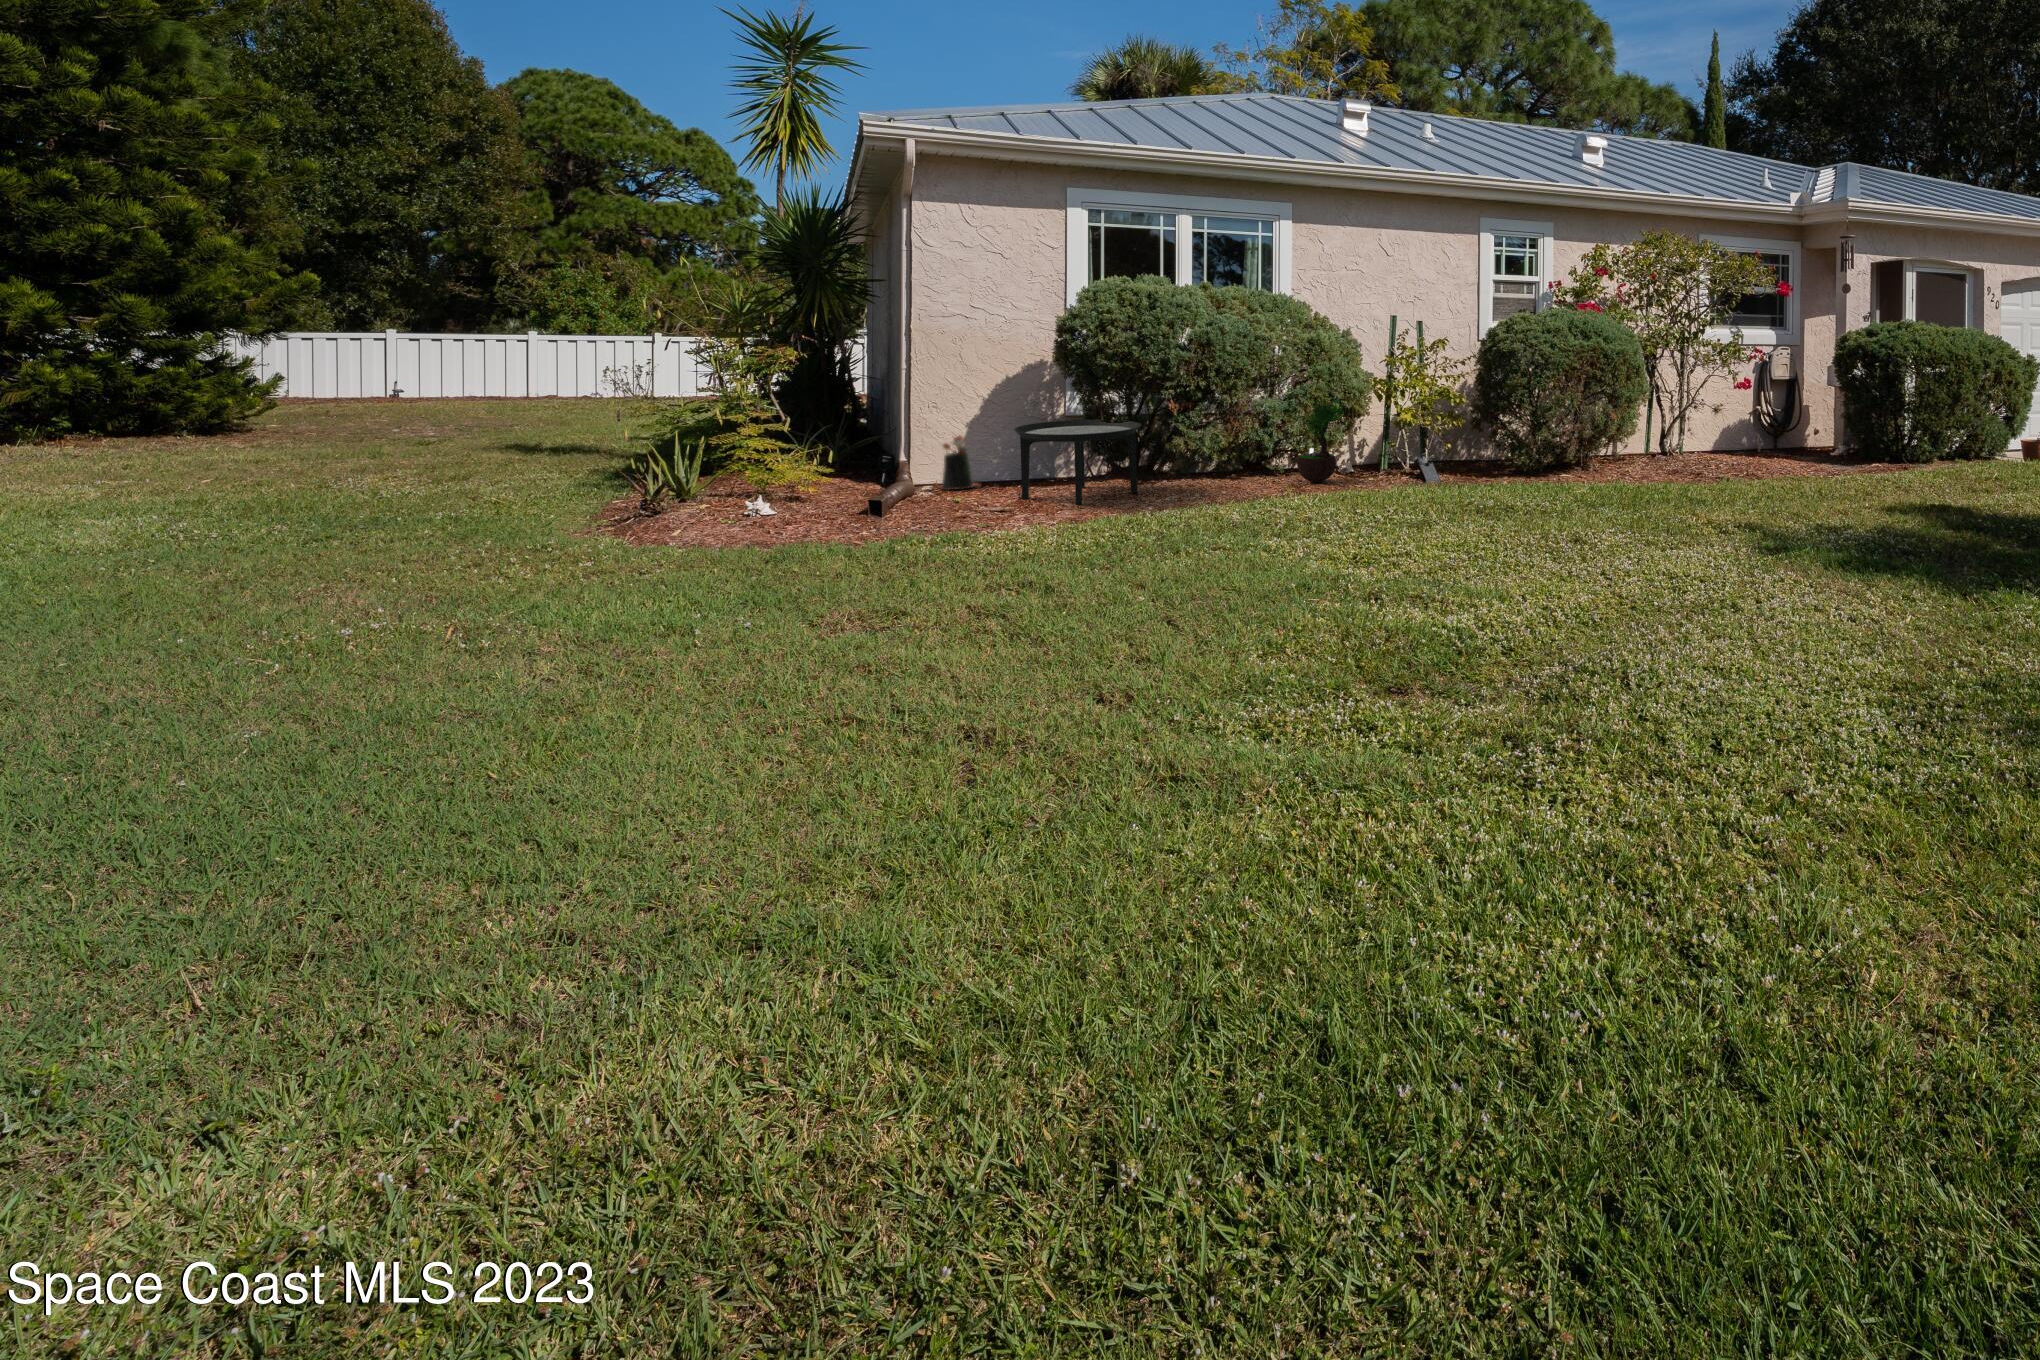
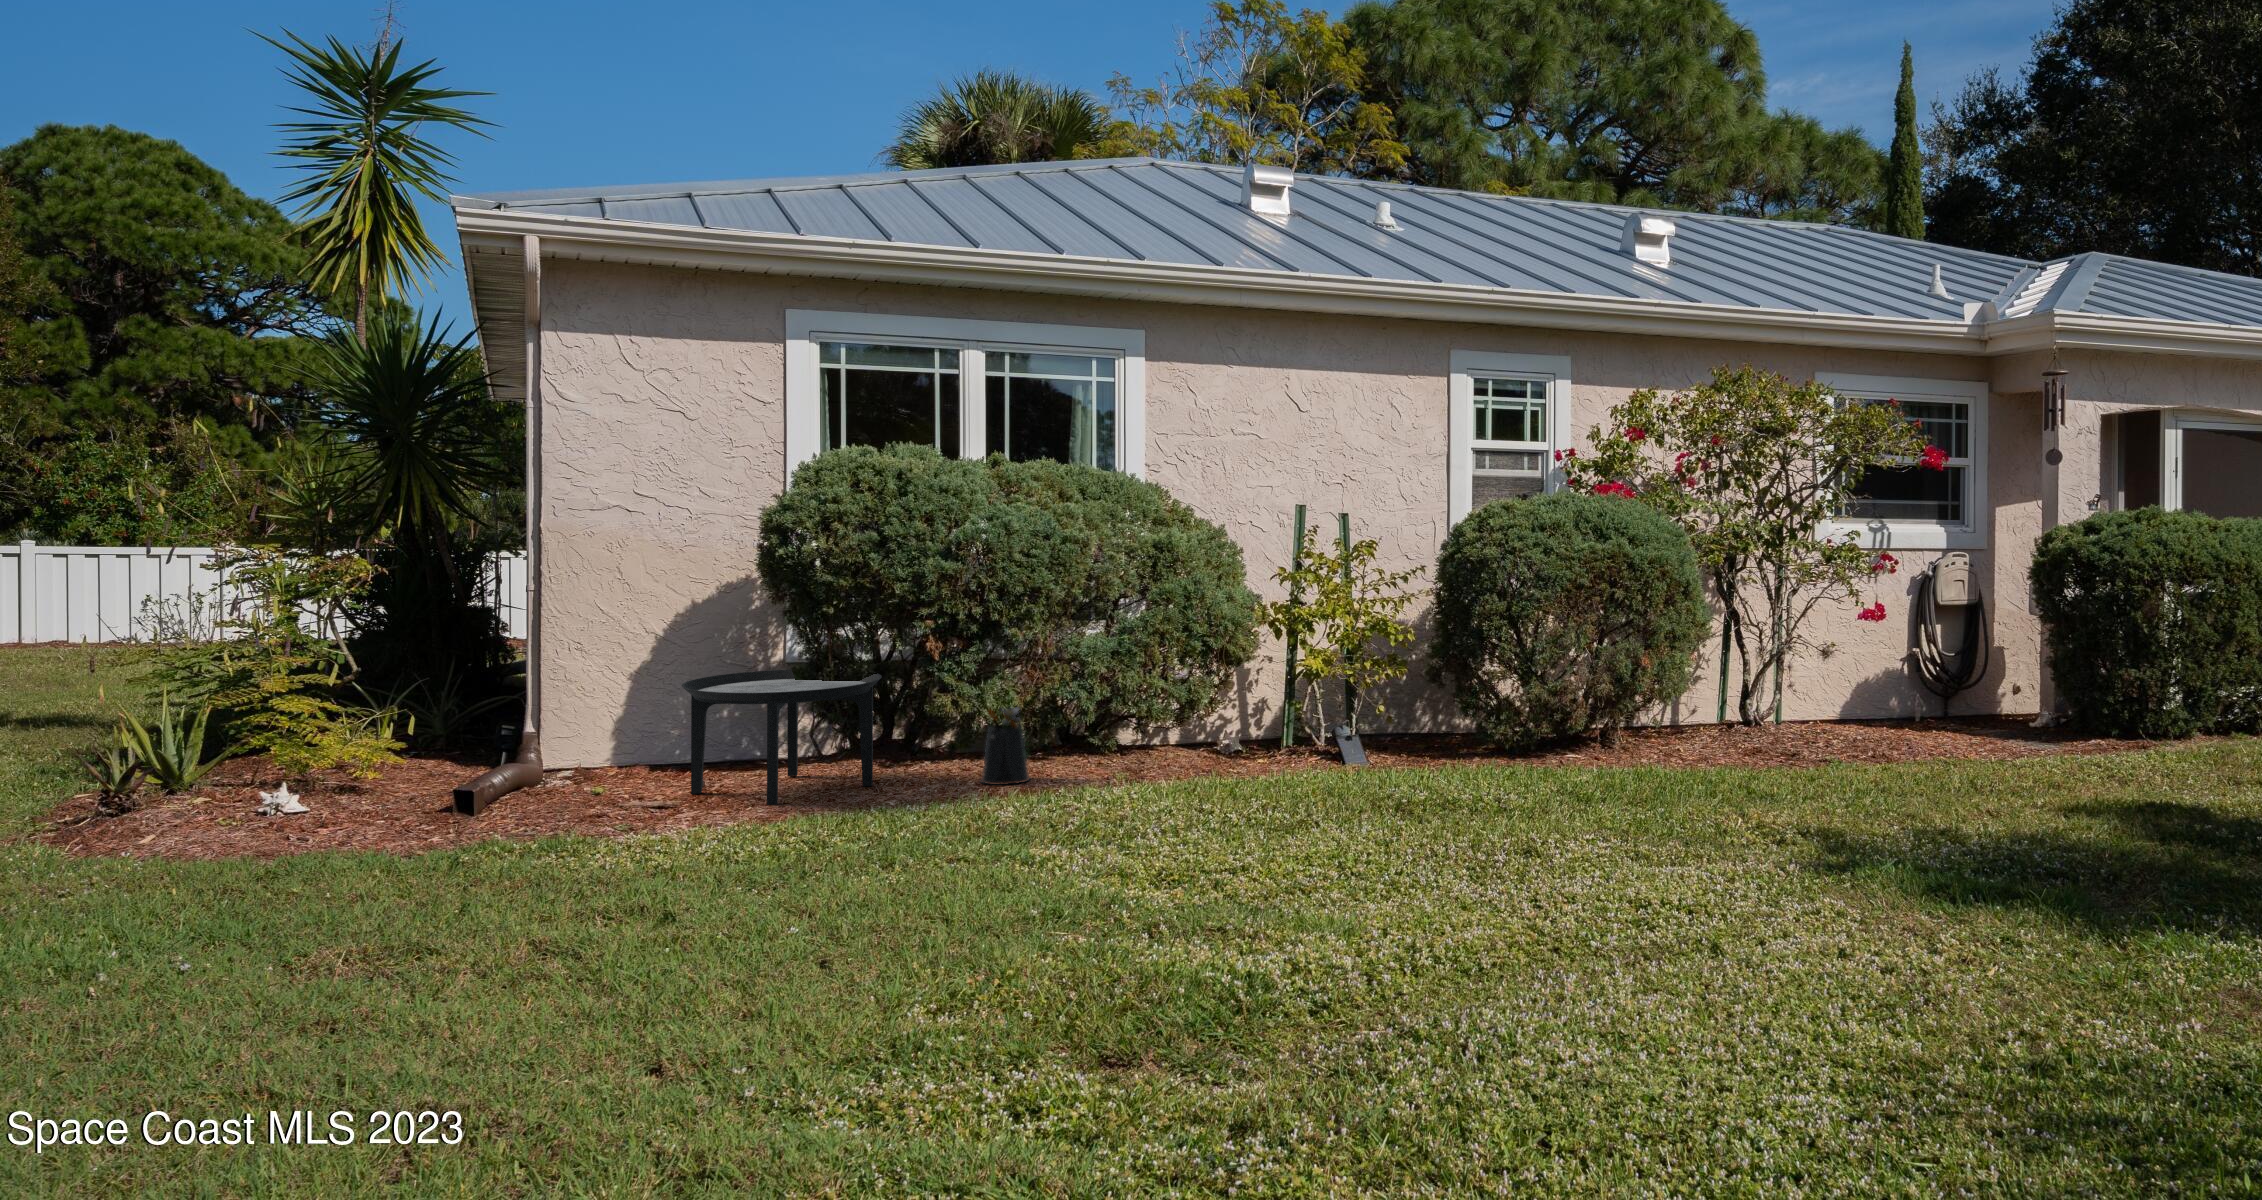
potted tree: present [1297,400,1346,482] -> none [1130,630,1209,771]
watering can: present [942,436,973,490] -> present [981,707,1030,785]

